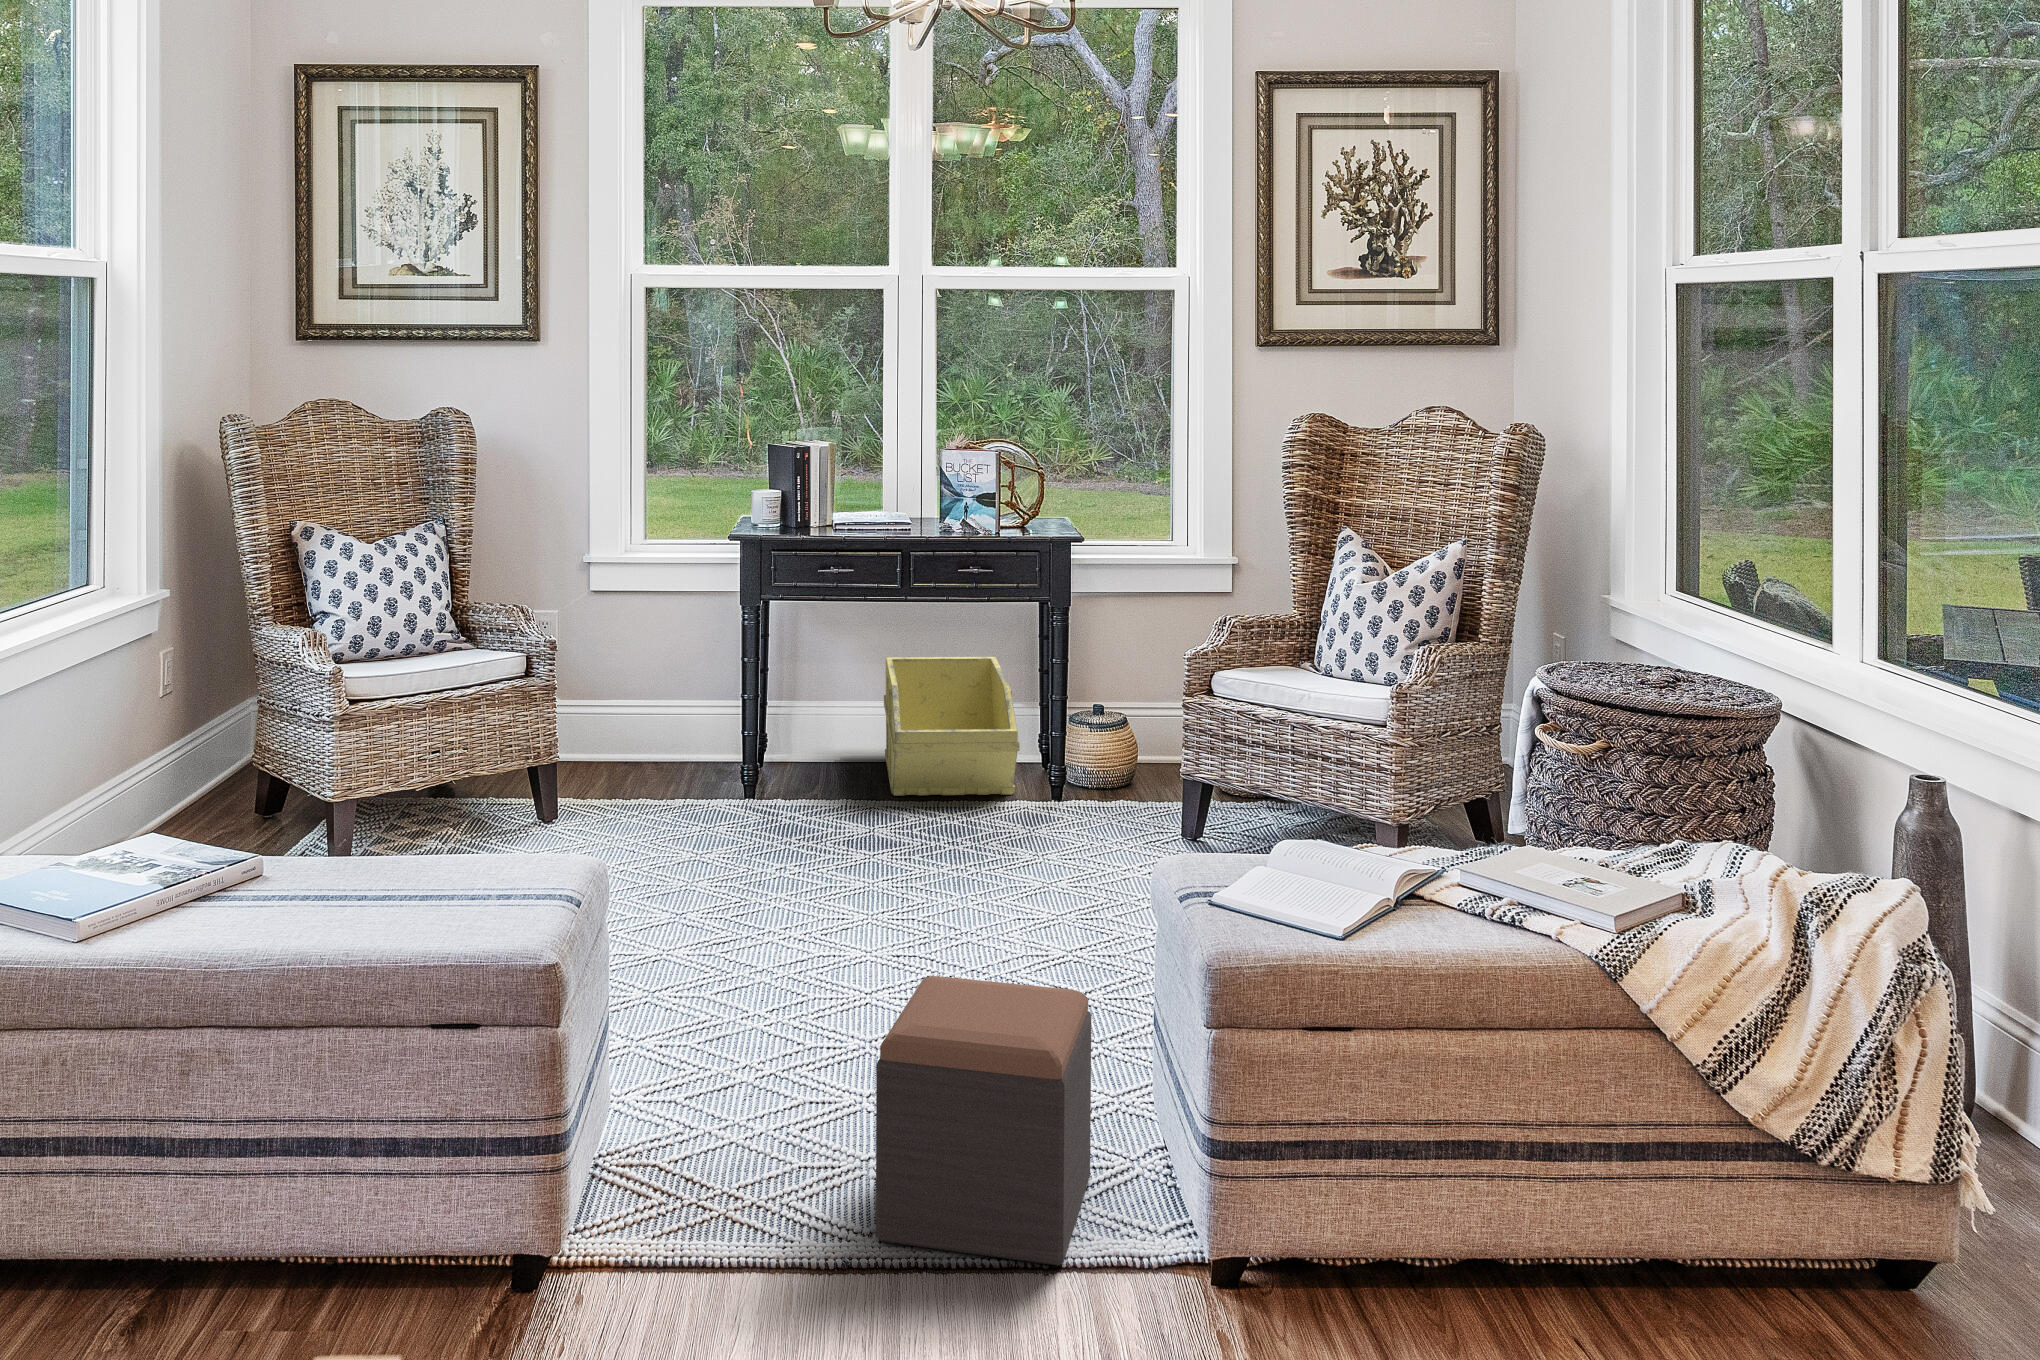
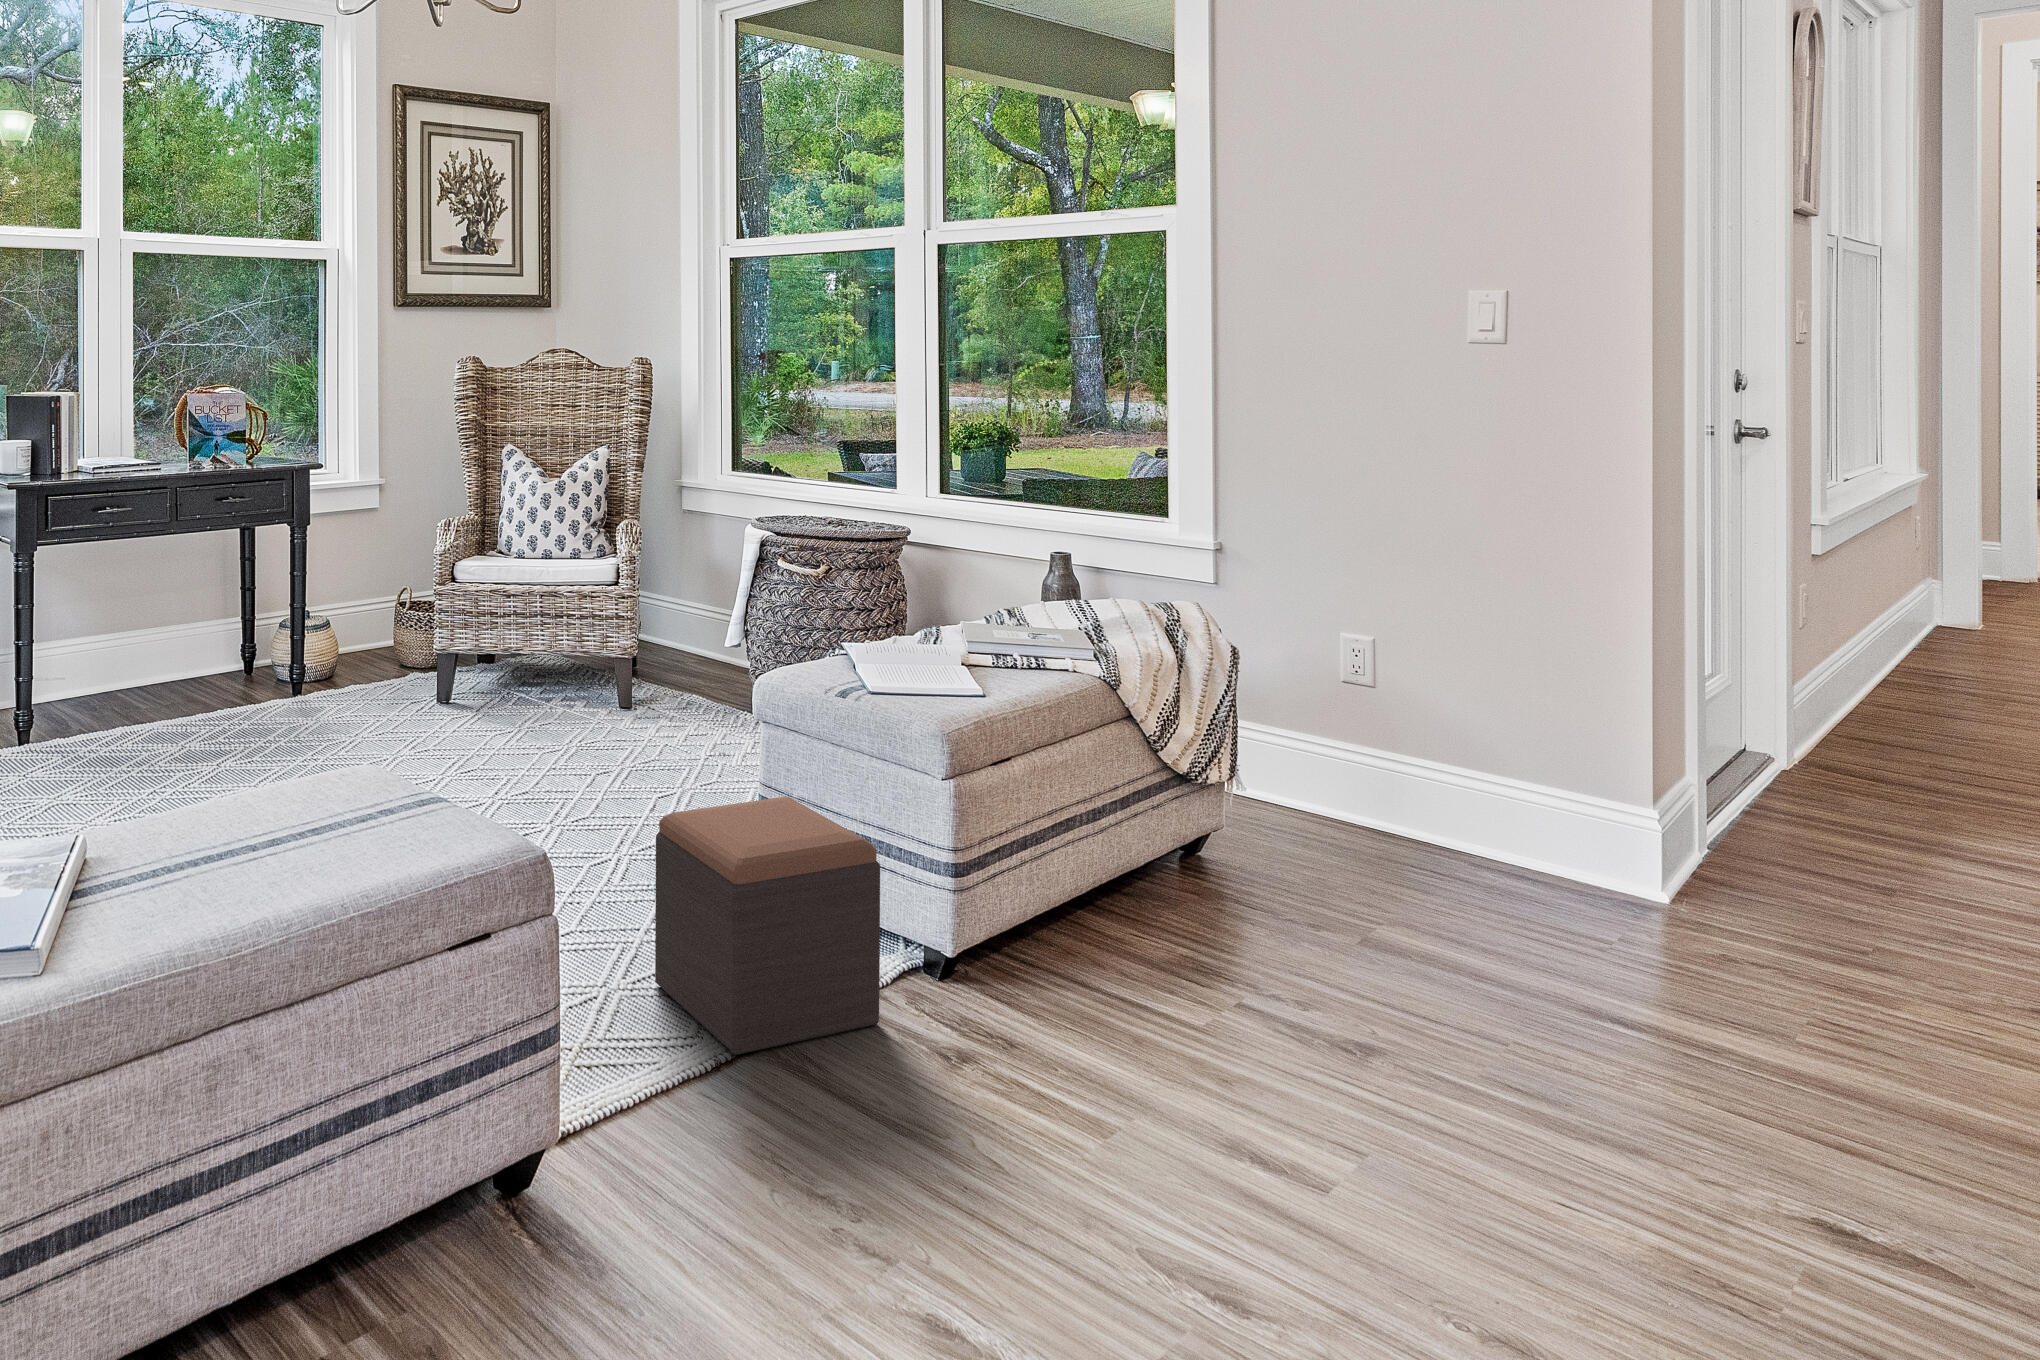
storage bin: present [884,657,1020,796] -> none [91,590,280,725]

